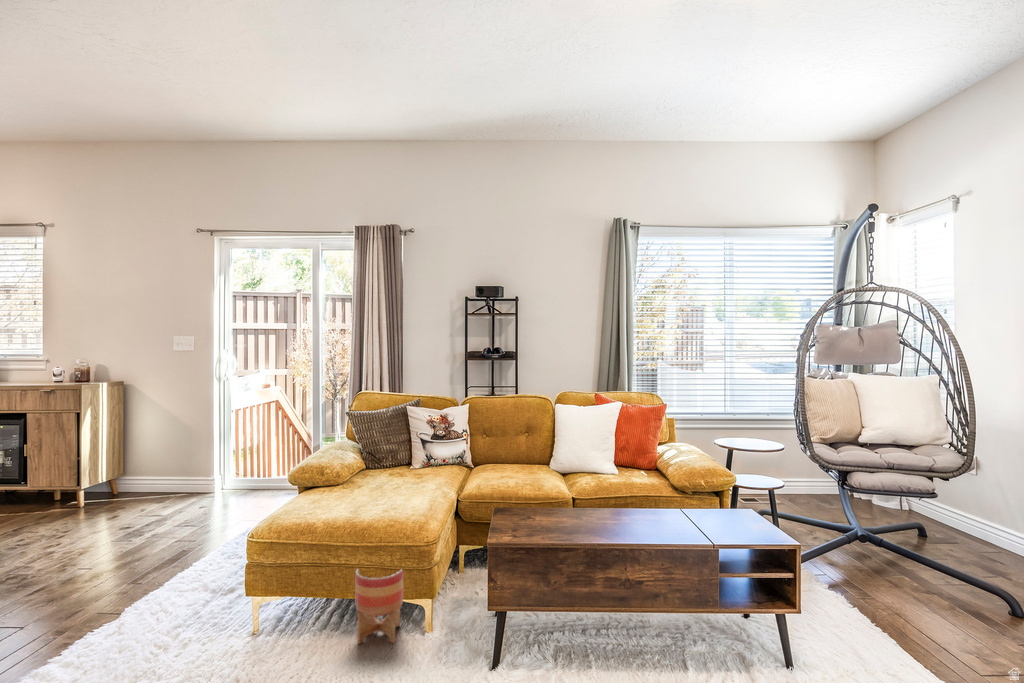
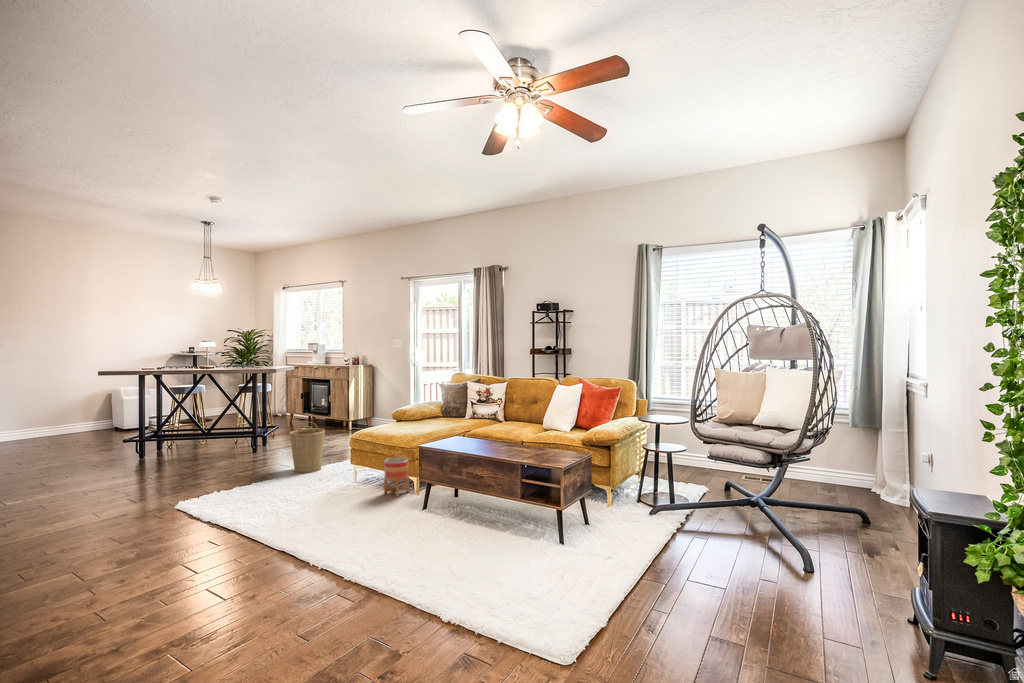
basket: none [39,509,132,633] -> present [289,422,325,473]

